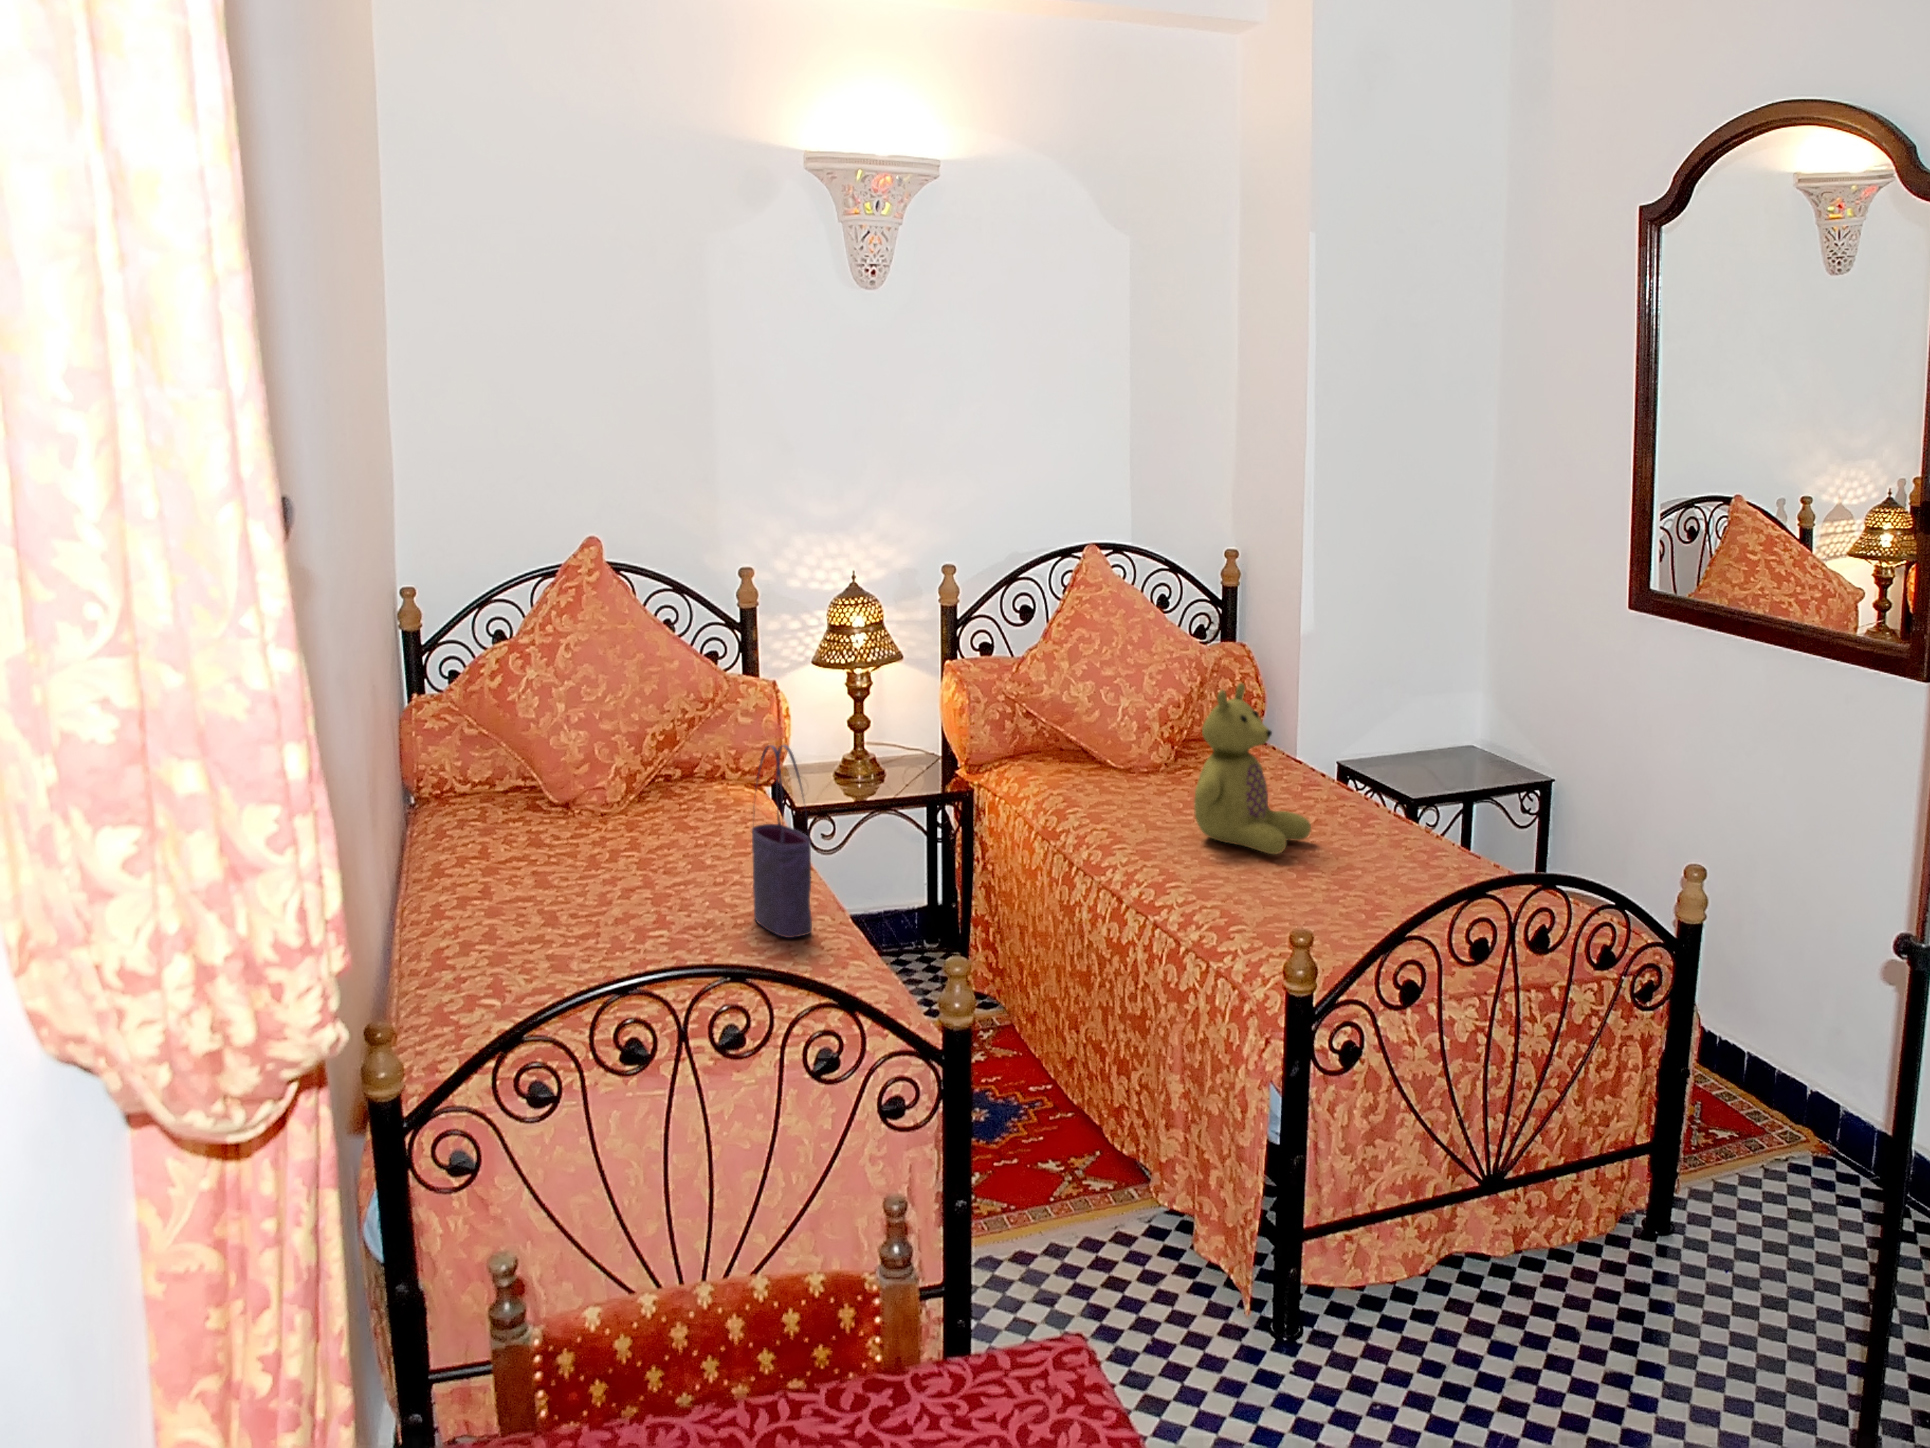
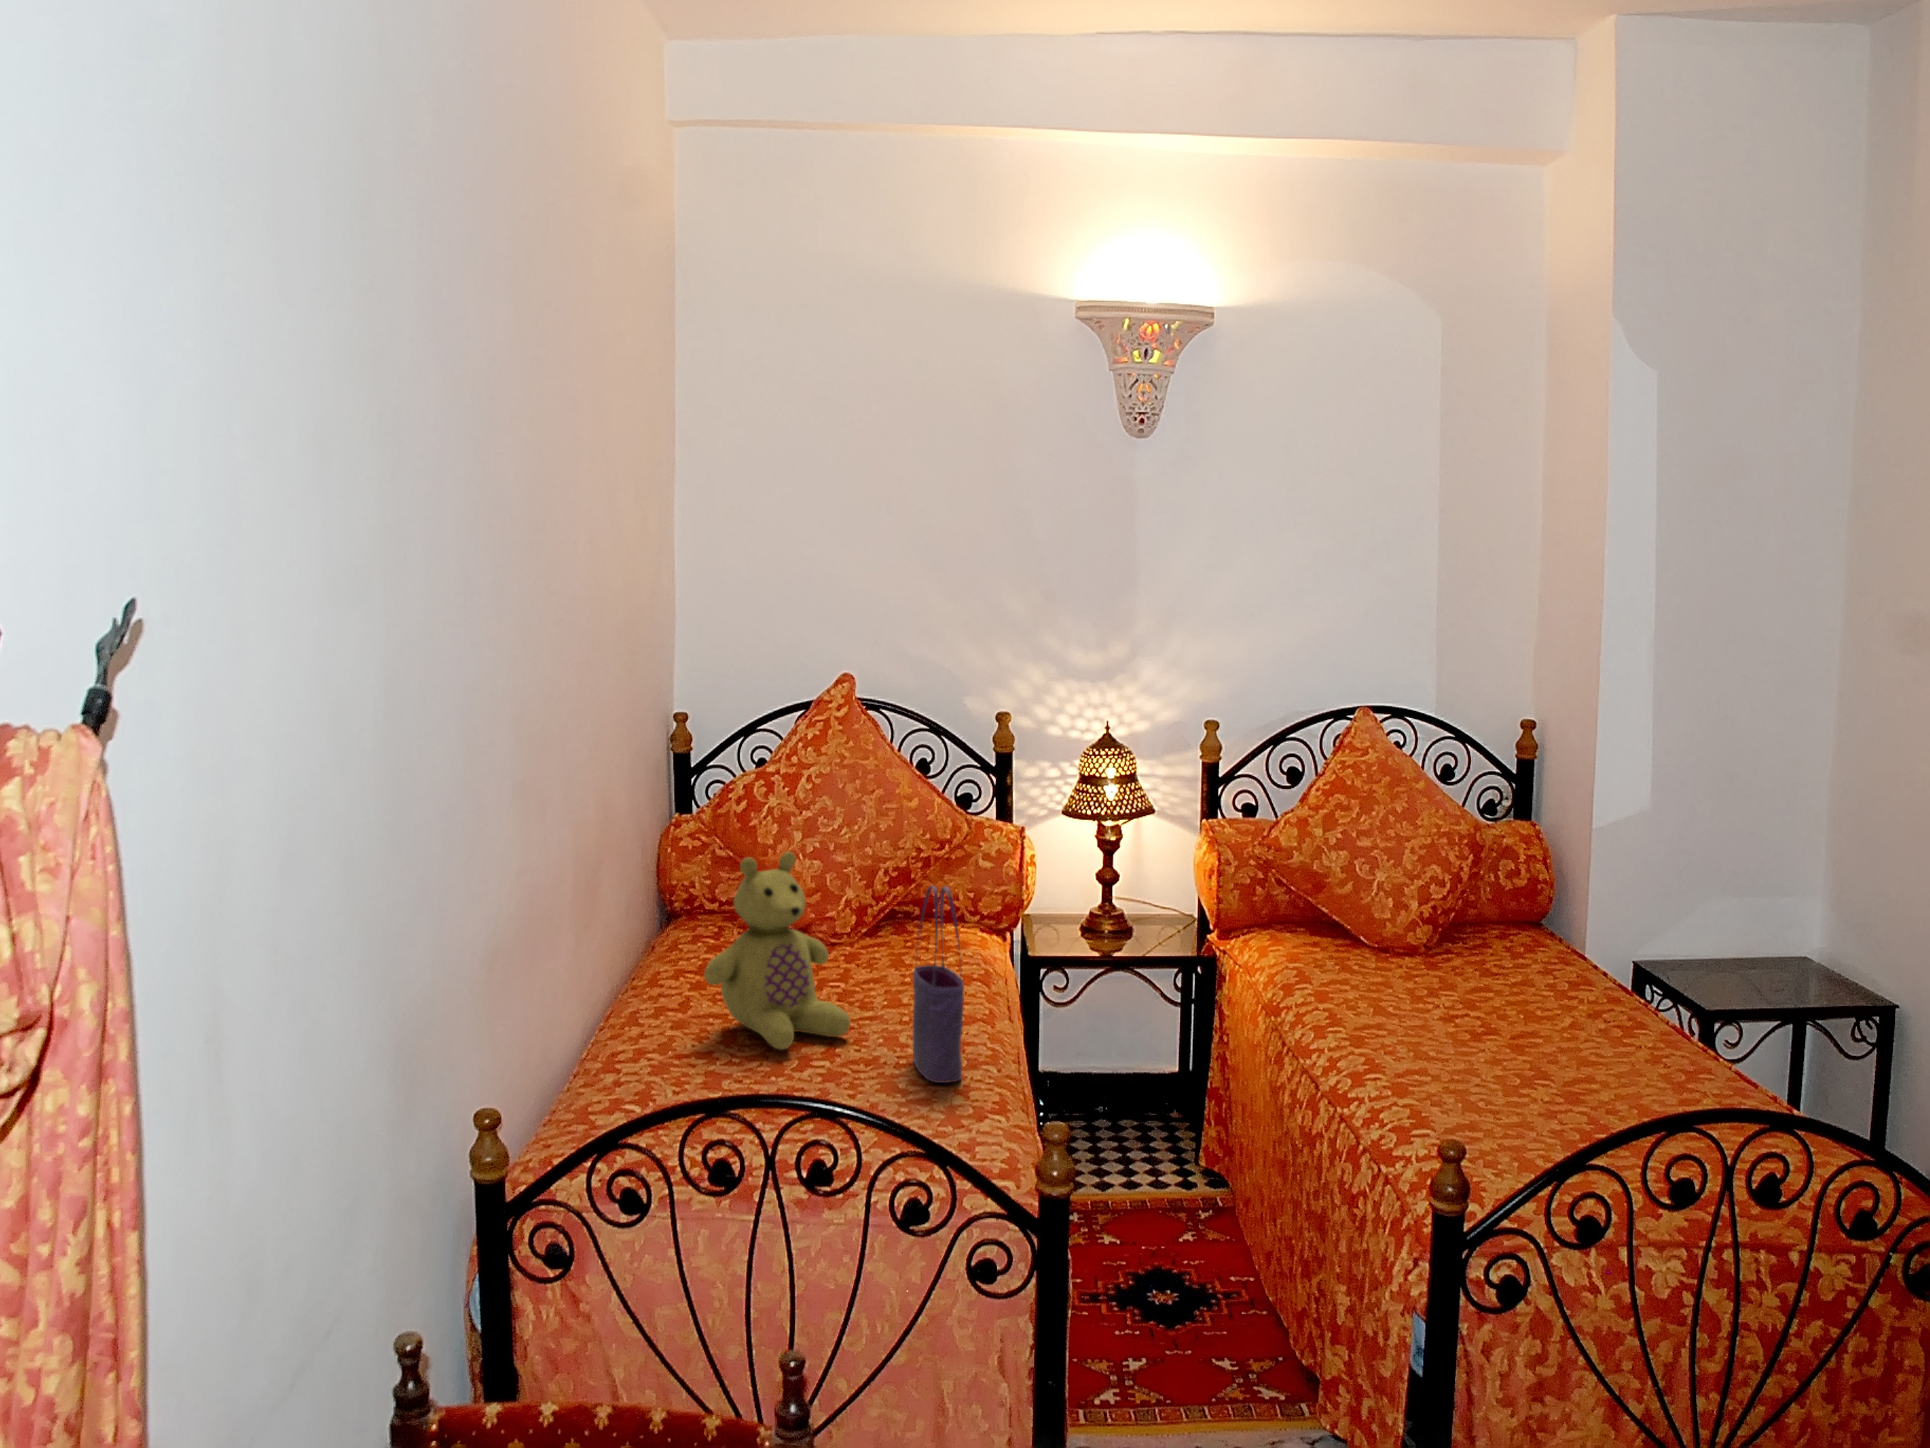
stuffed bear: present [1194,683,1311,854] -> present [704,852,850,1049]

